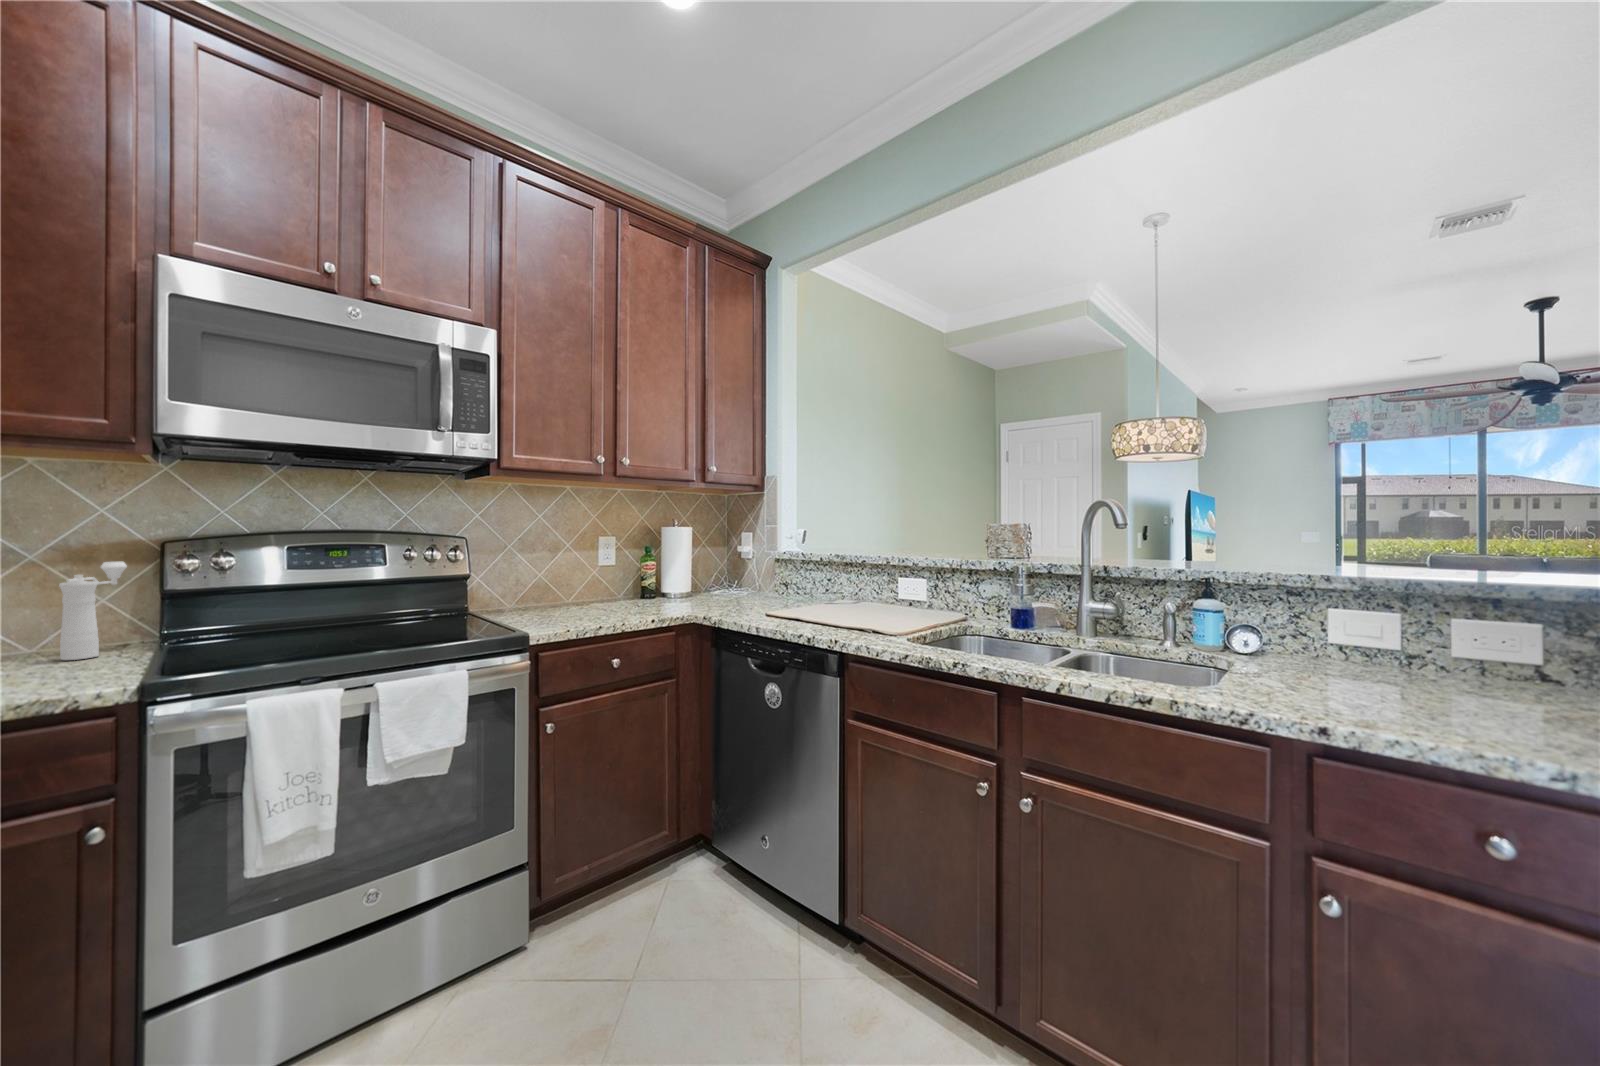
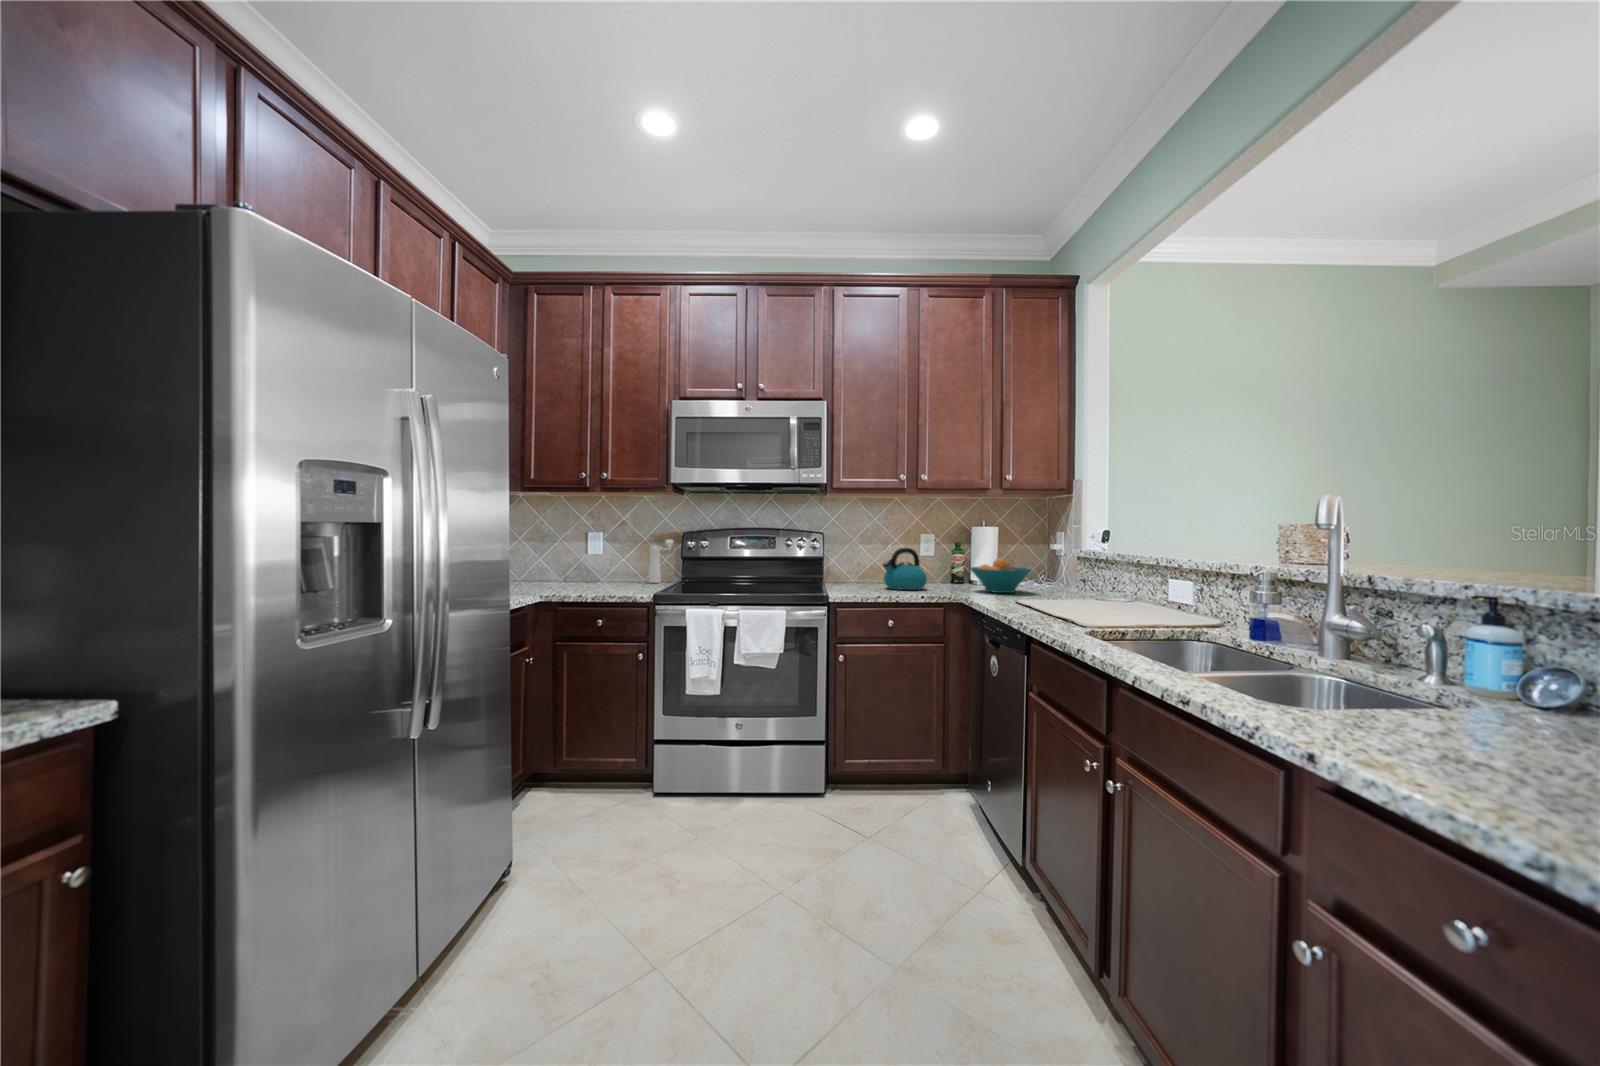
kettle: none [574,557,634,613] -> present [883,548,927,590]
fruit bowl: none [679,563,747,604] -> present [970,558,1032,593]

